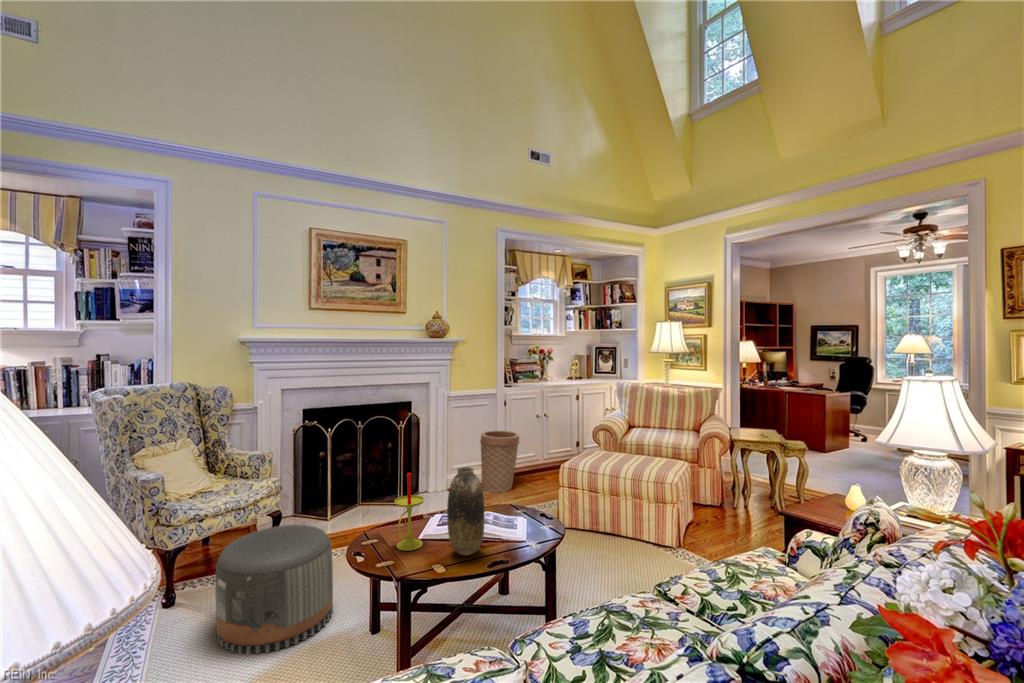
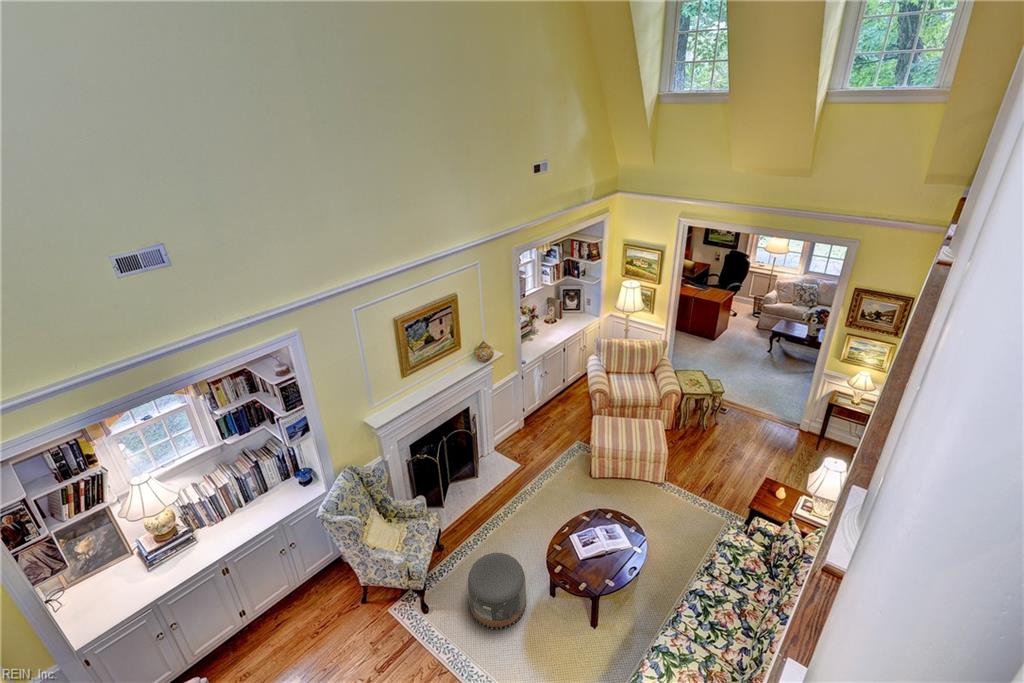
basket: present [480,431,519,493] -> none [512,396,540,443]
vase: present [447,467,485,555] -> none [606,535,625,570]
candle: present [395,473,424,551] -> none [576,541,591,573]

